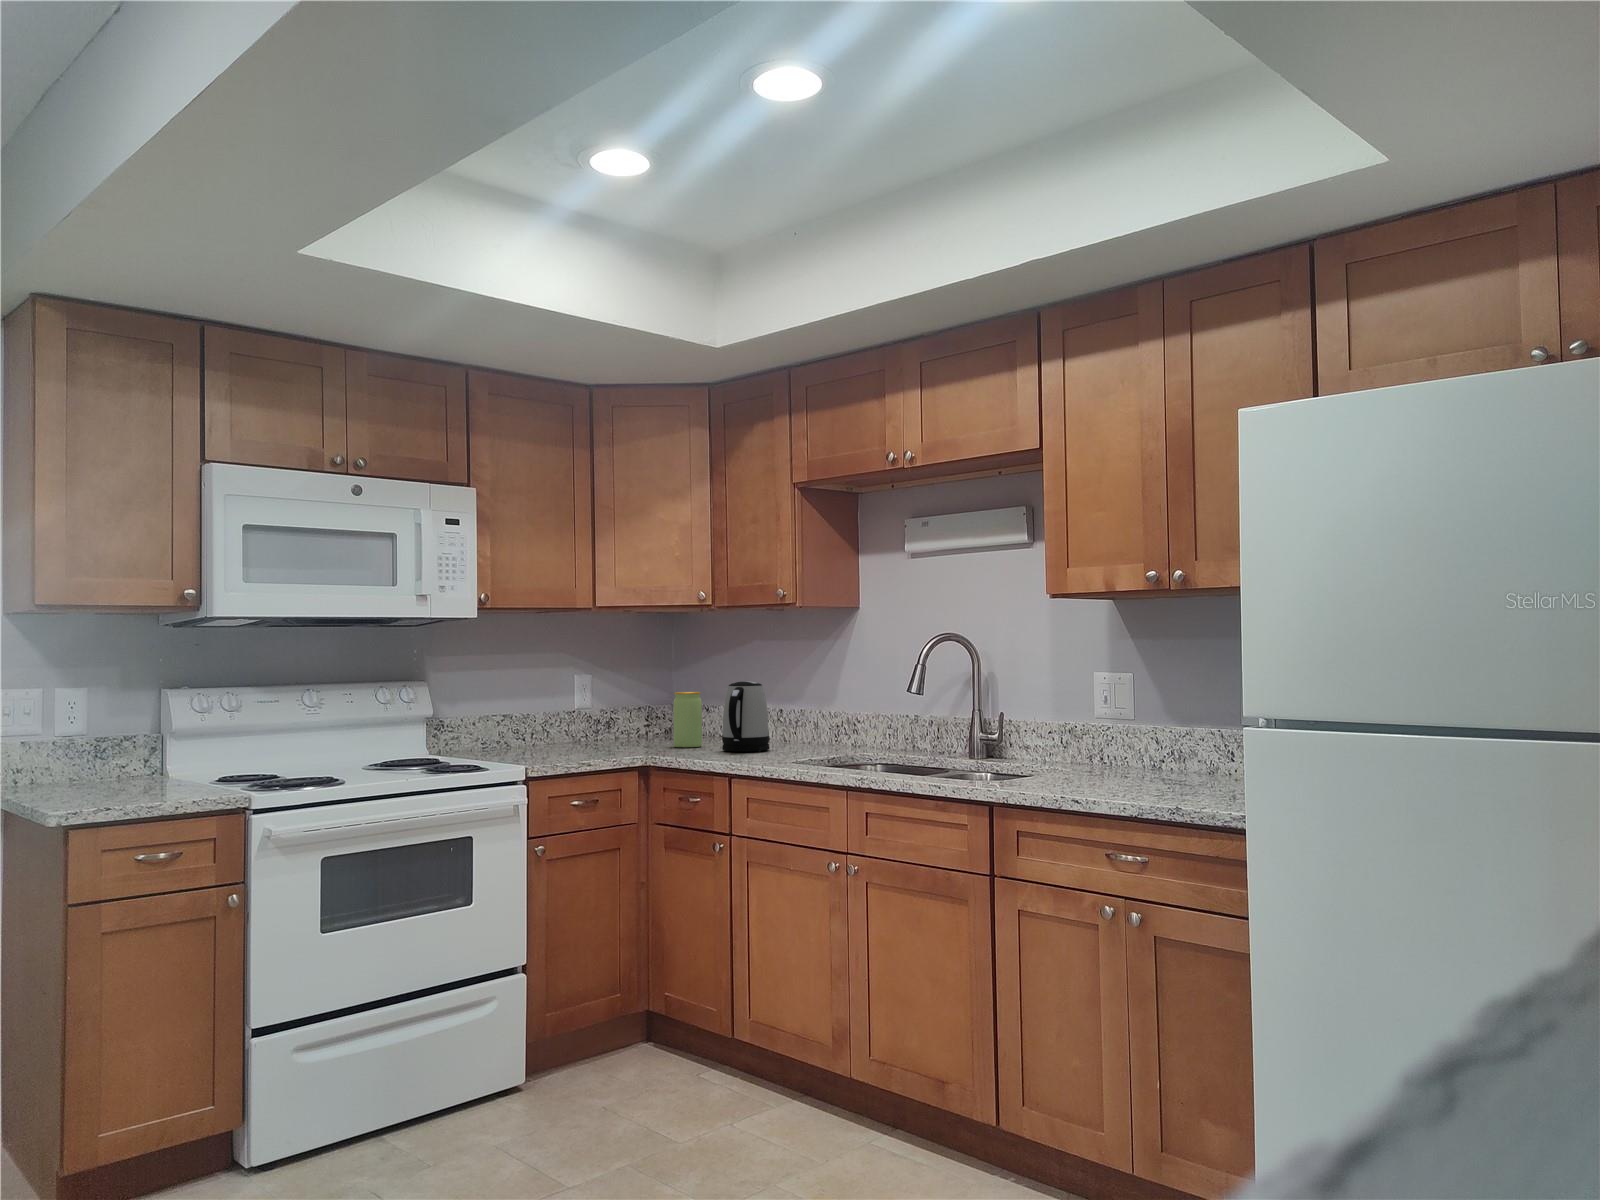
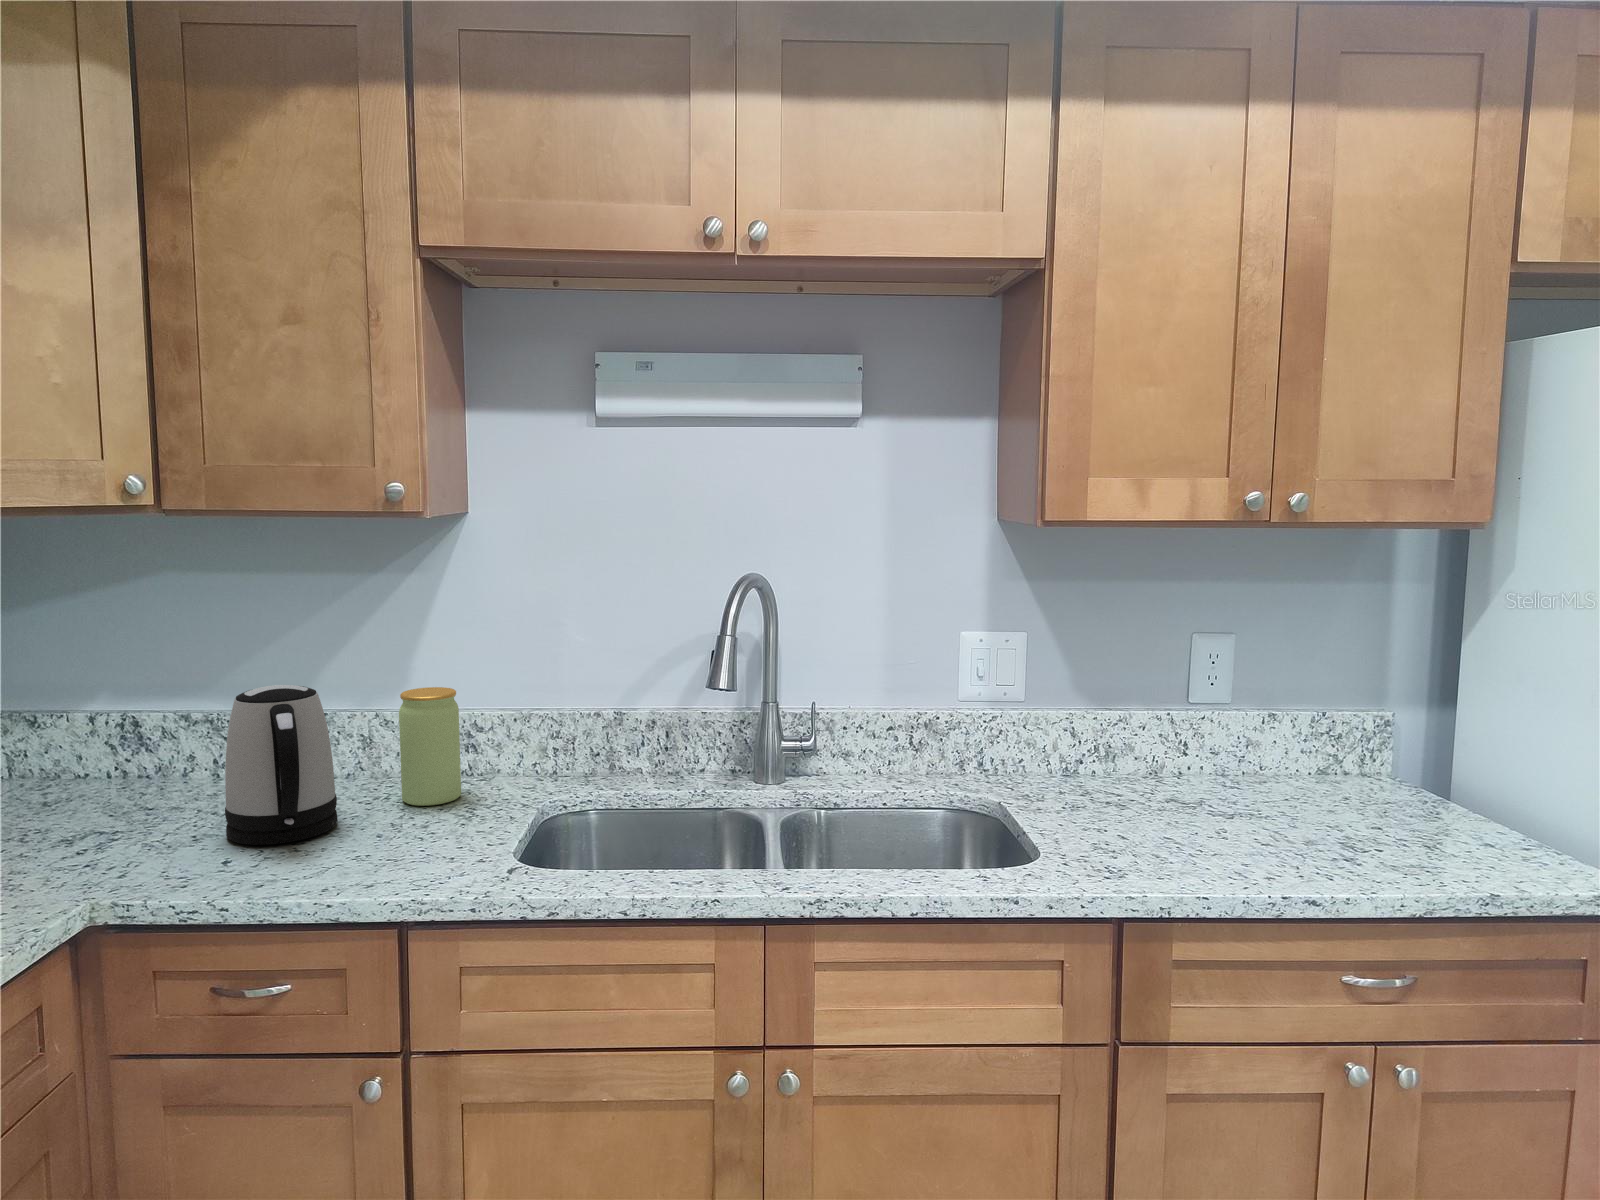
jar: present [674,692,702,747] -> present [399,687,461,806]

